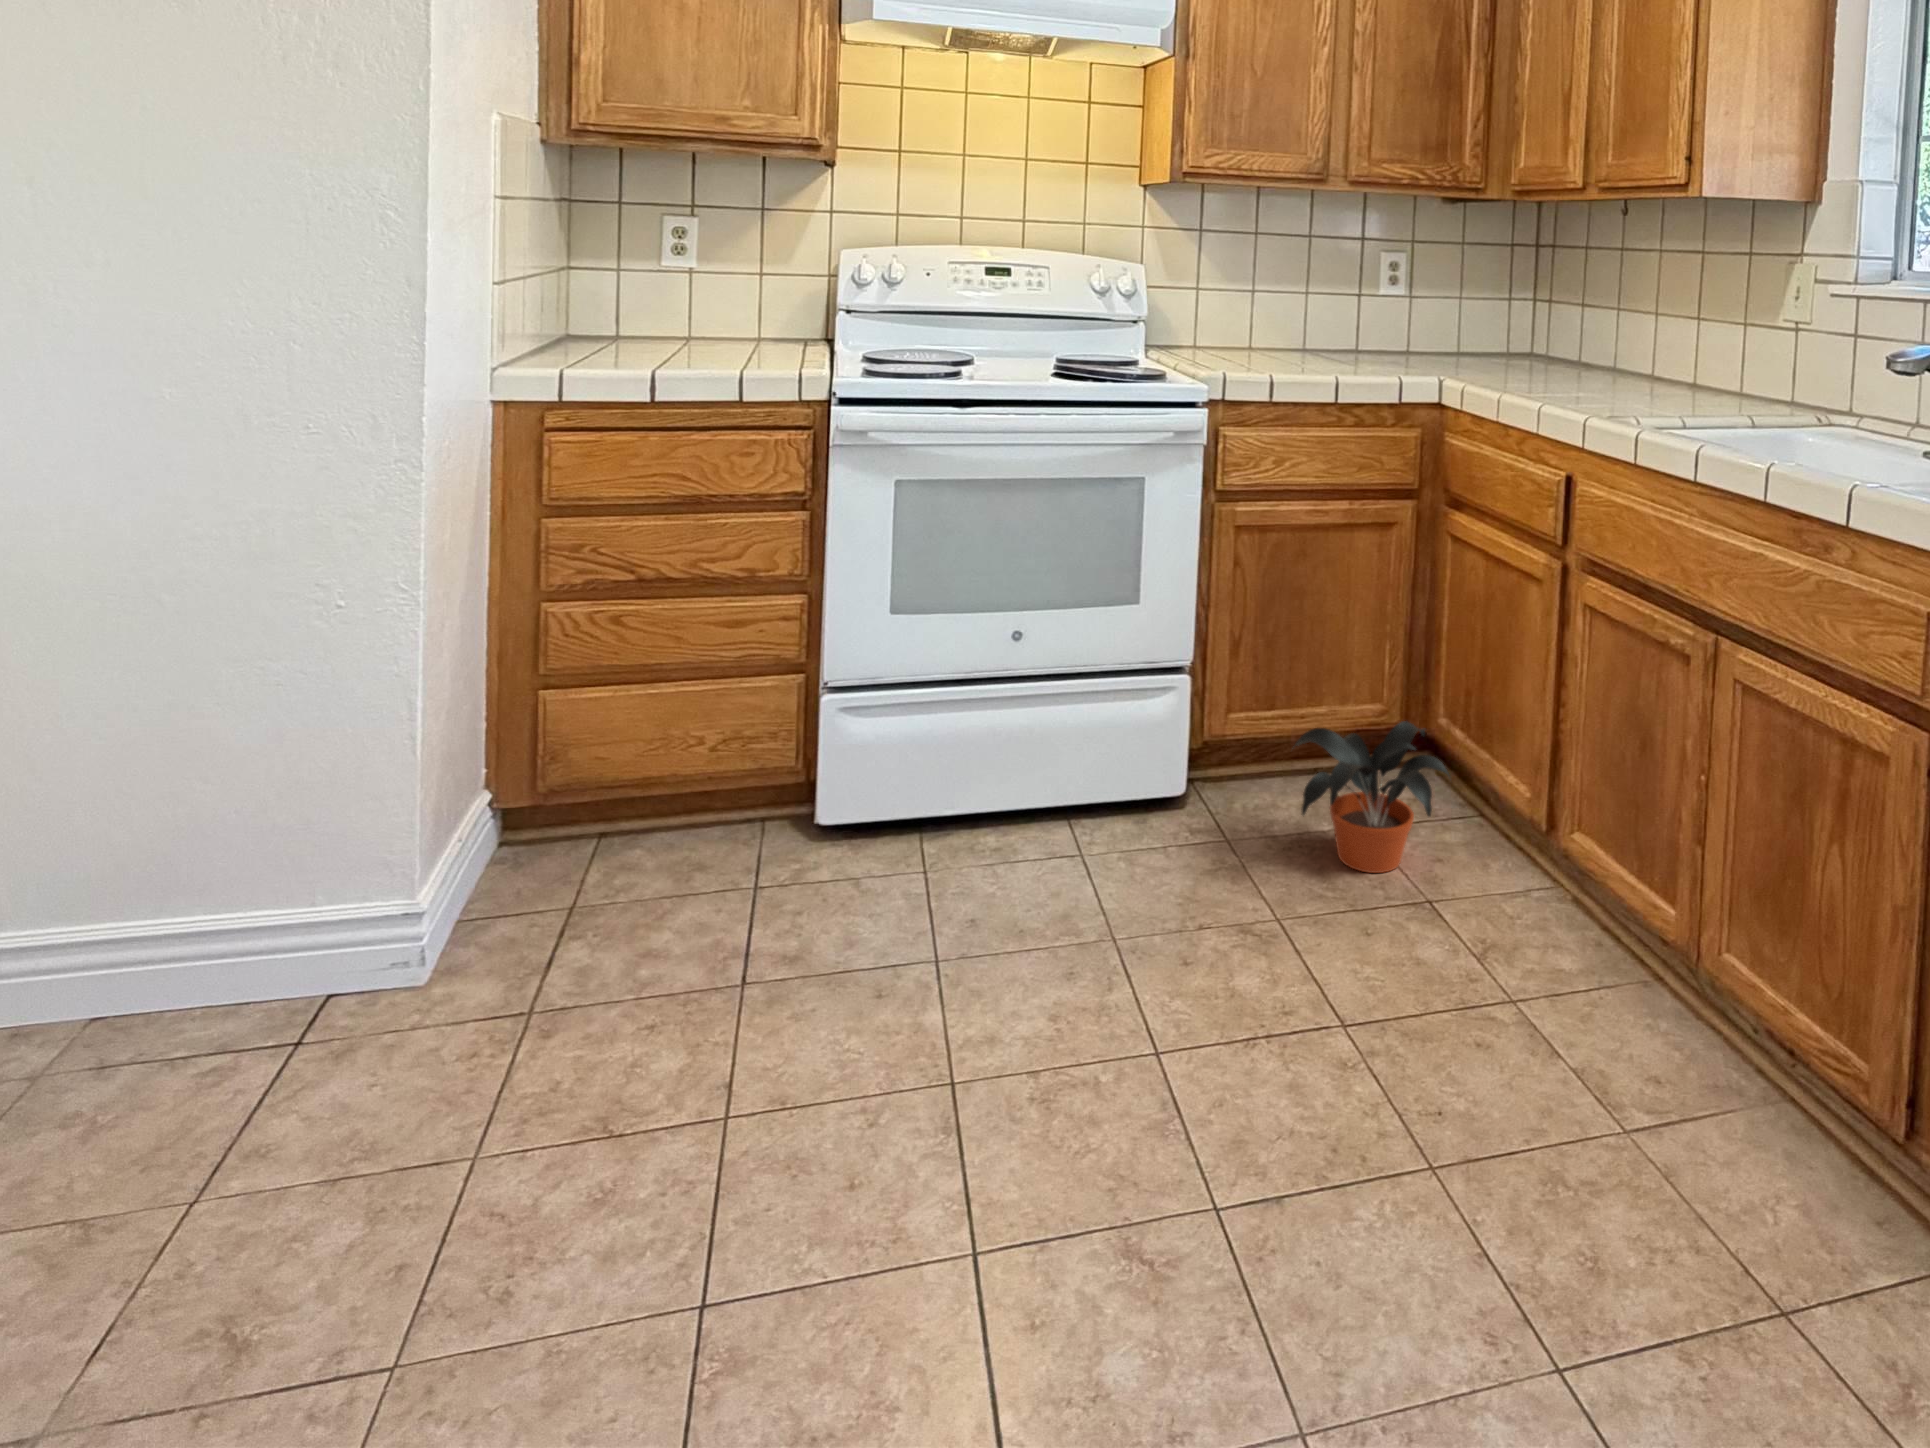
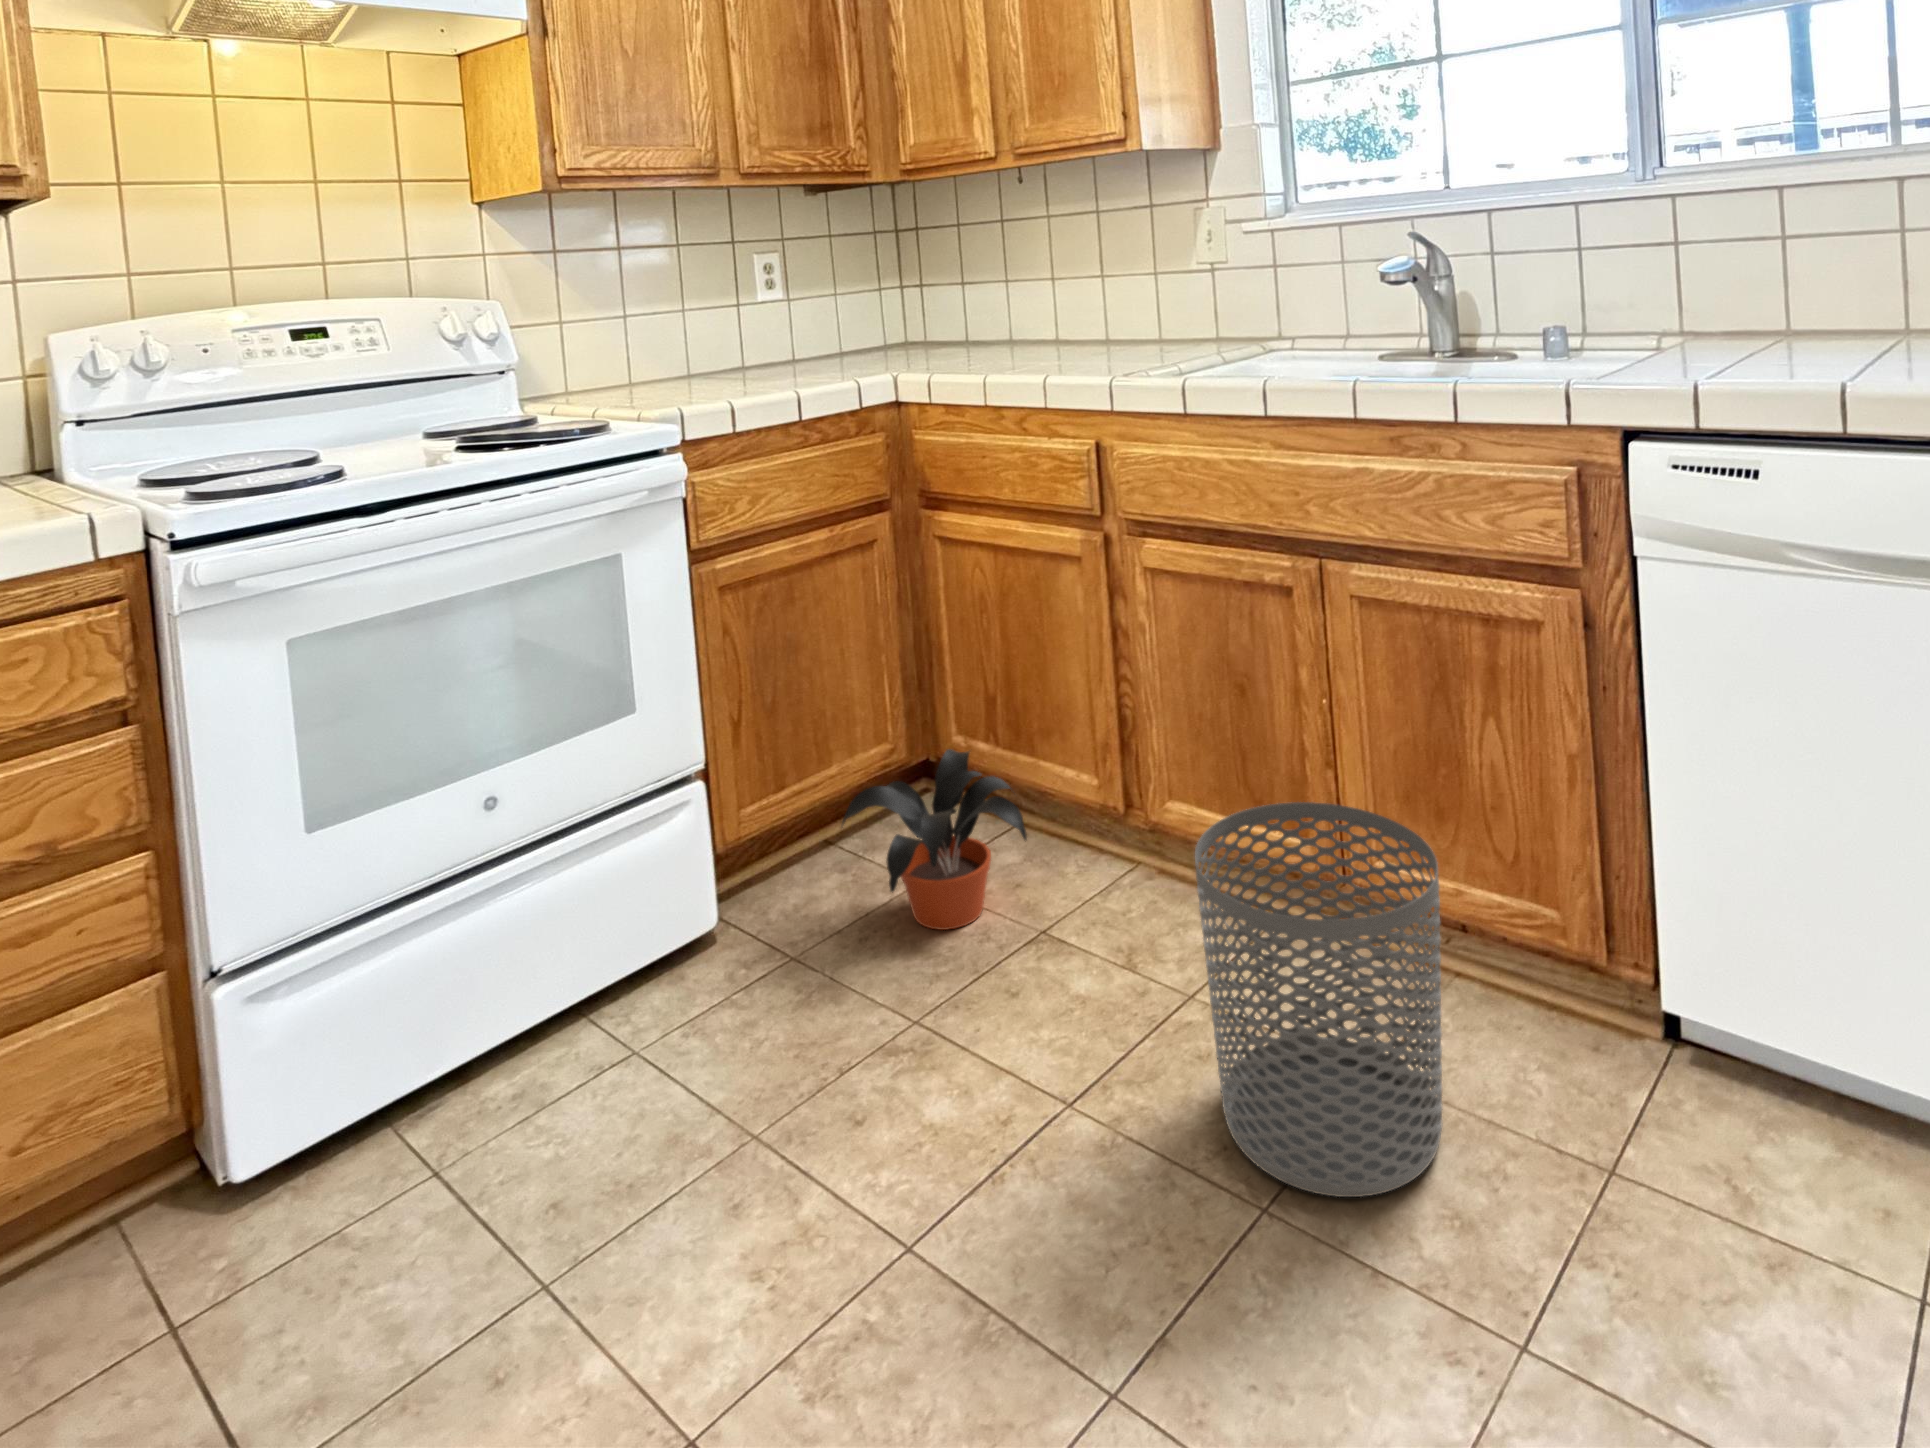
waste bin: none [1442,835,1677,1212] -> present [1195,802,1443,1197]

